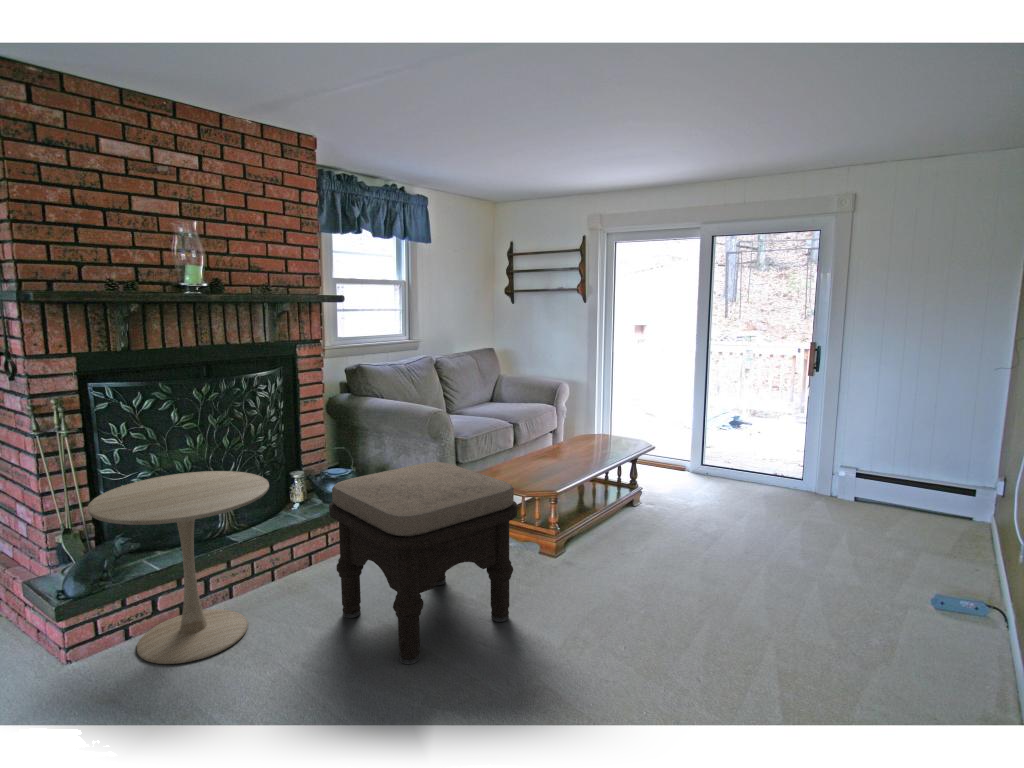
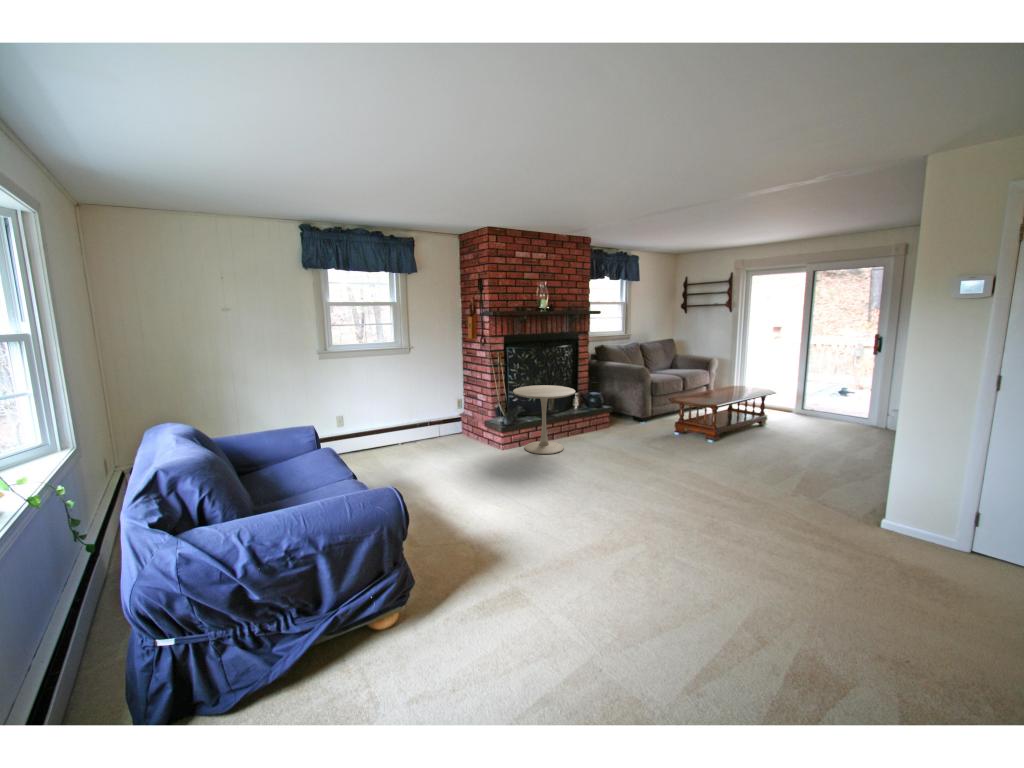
ottoman: present [329,462,517,664] -> none [599,388,684,465]

